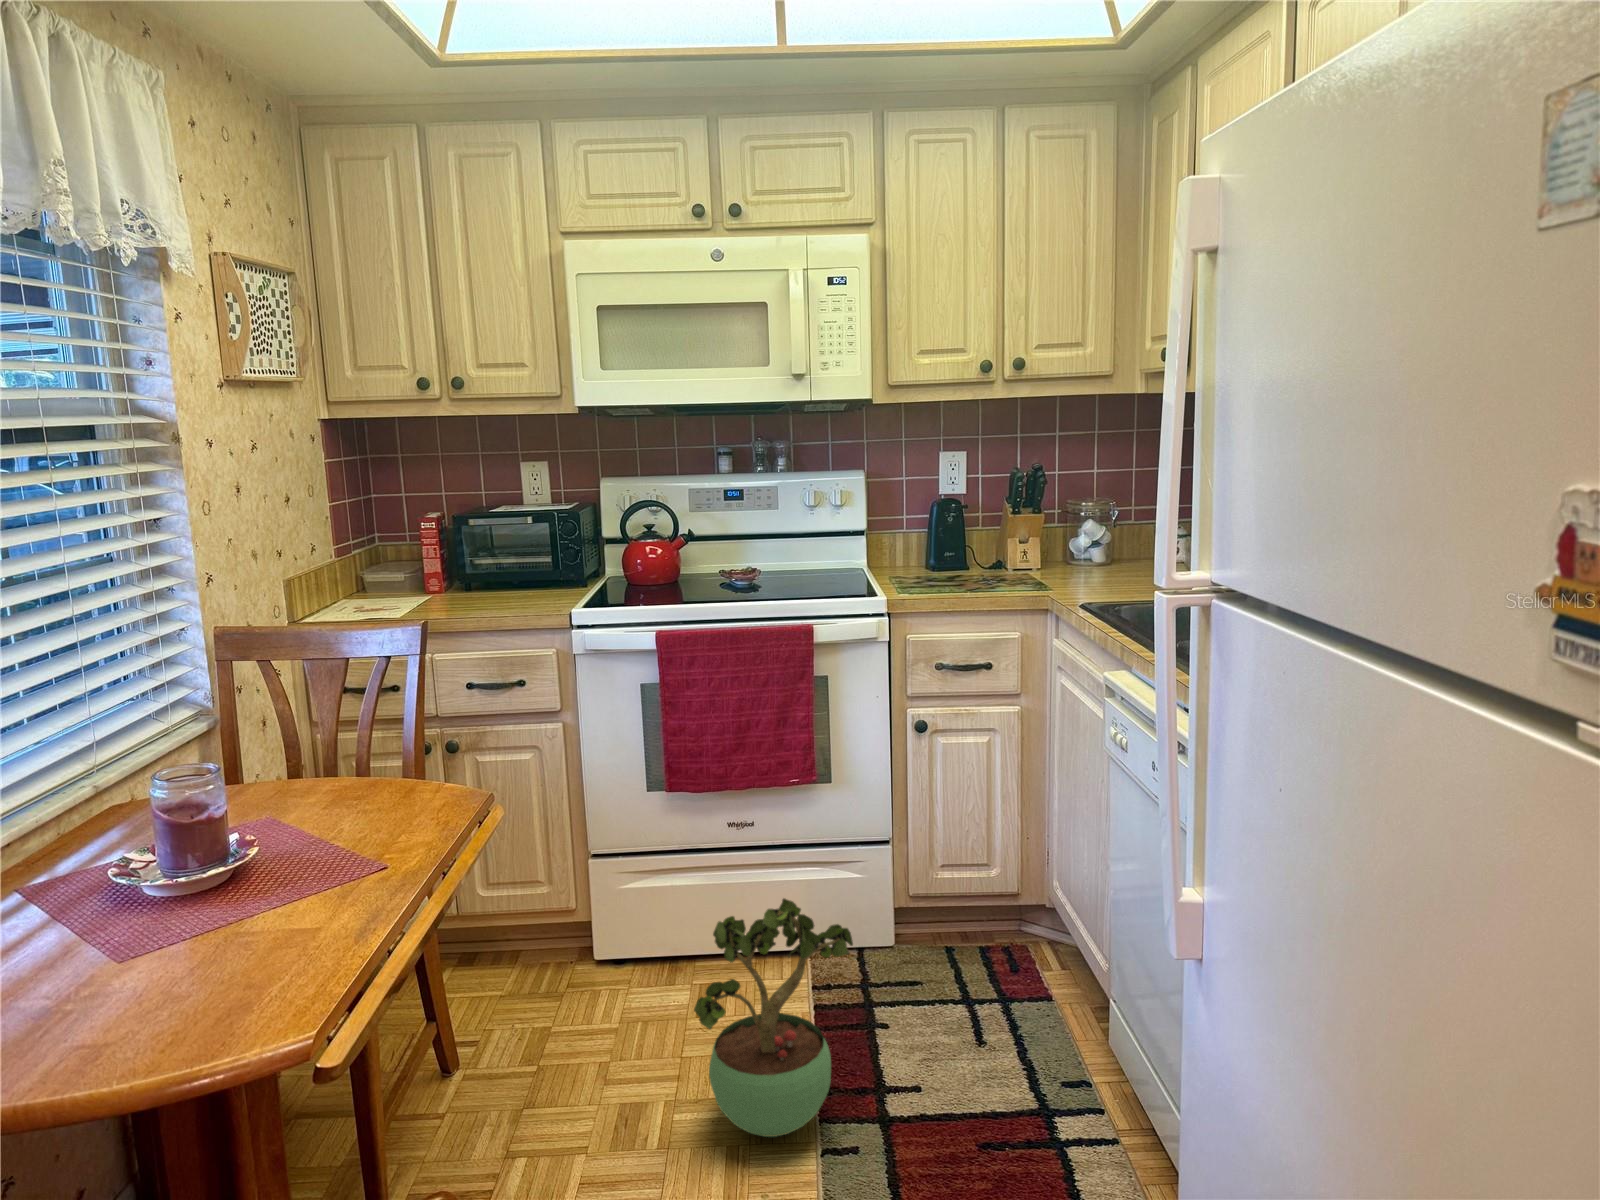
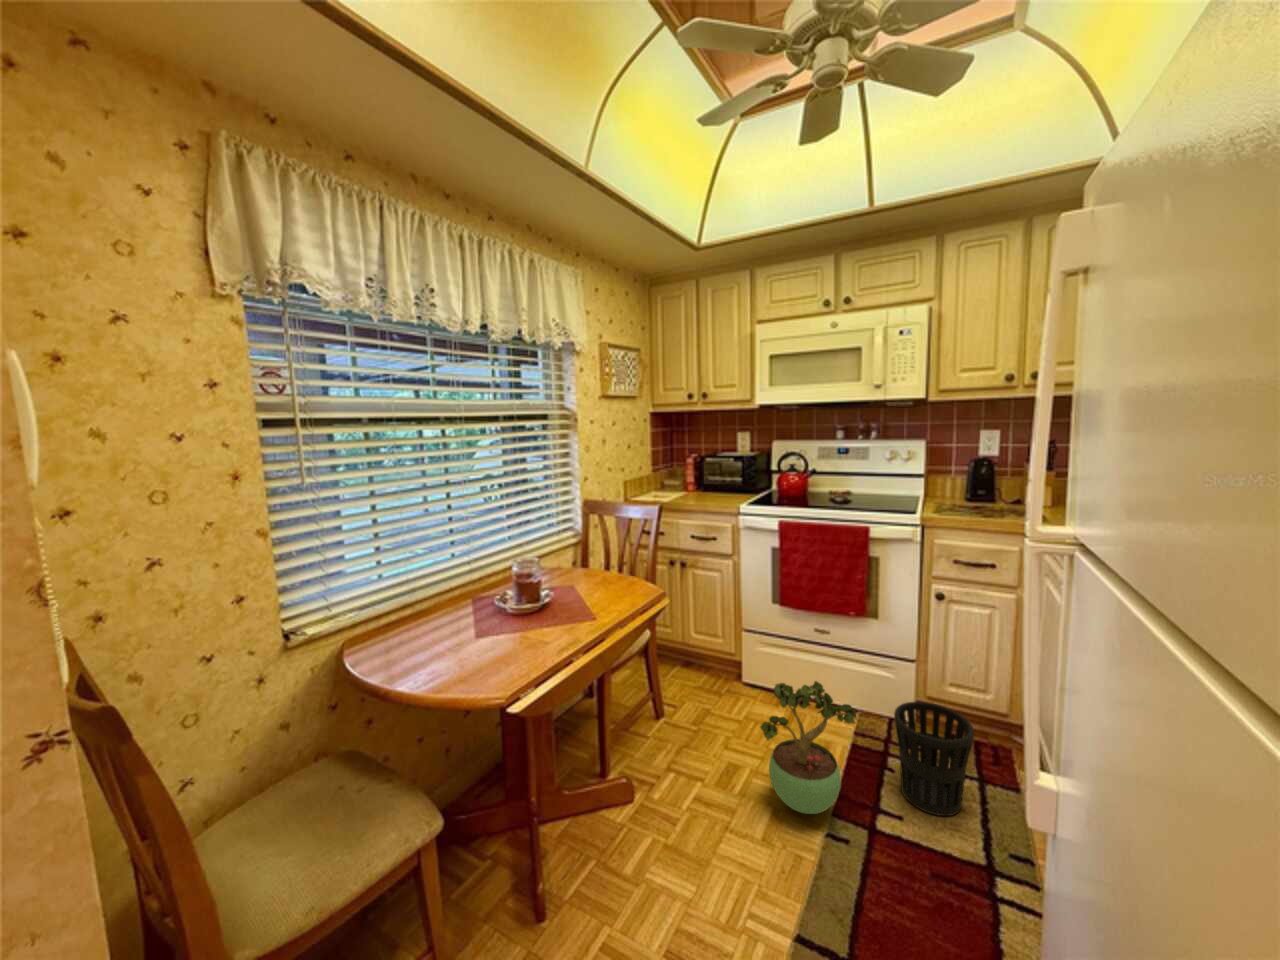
wastebasket: none [889,897,1000,1067] -> present [894,702,974,816]

